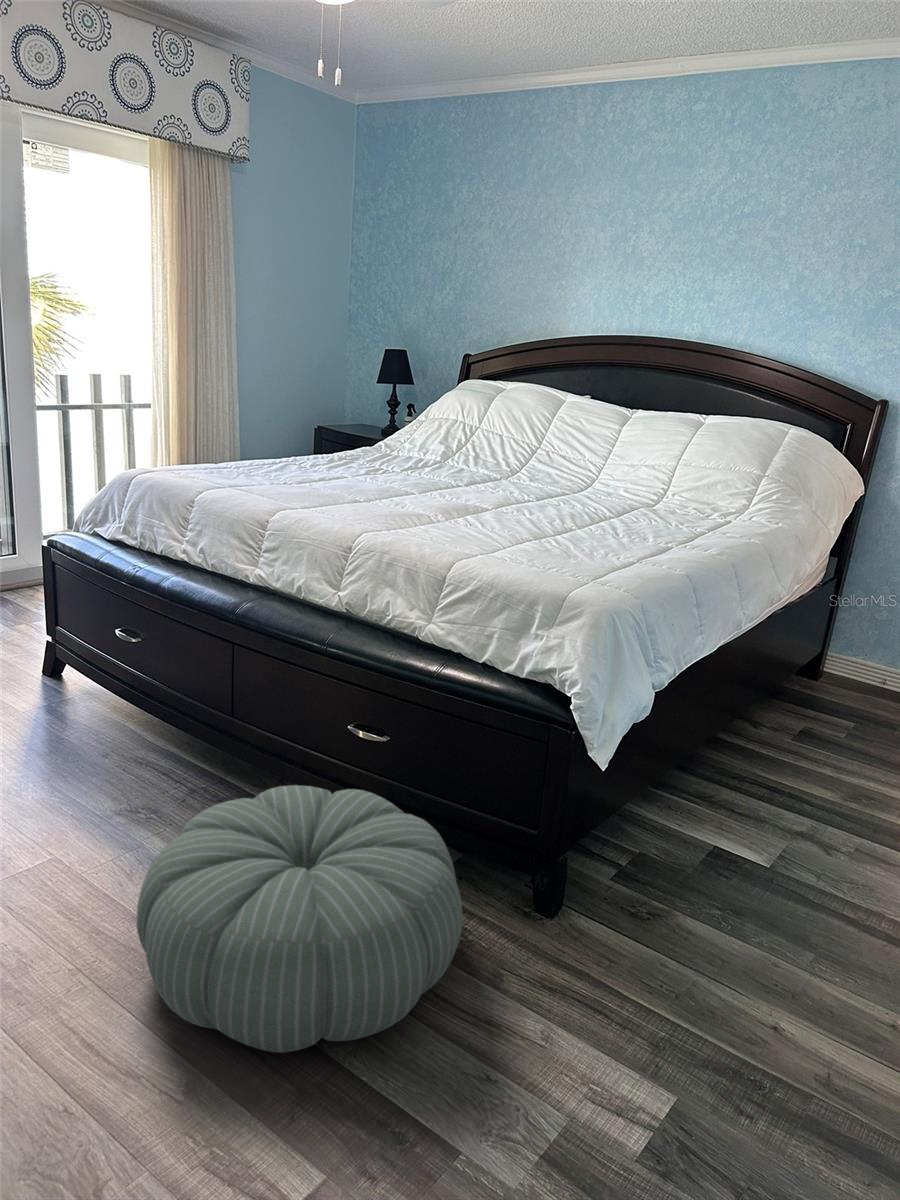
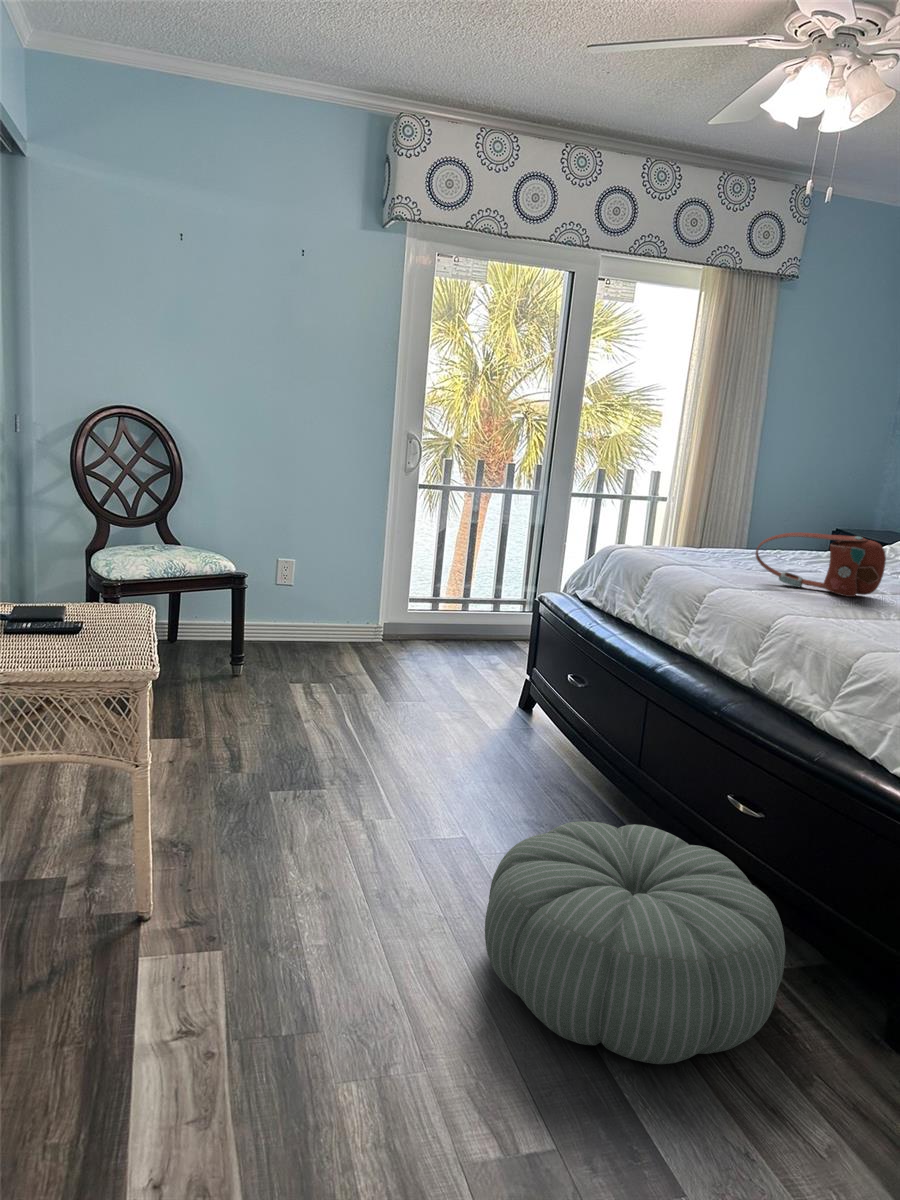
handbag: none [303,441,424,501] -> present [756,532,886,597]

